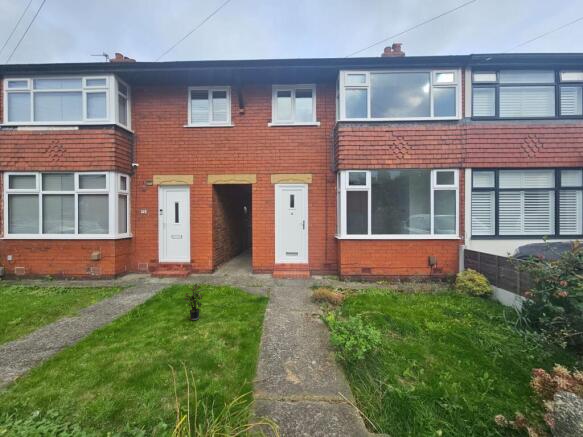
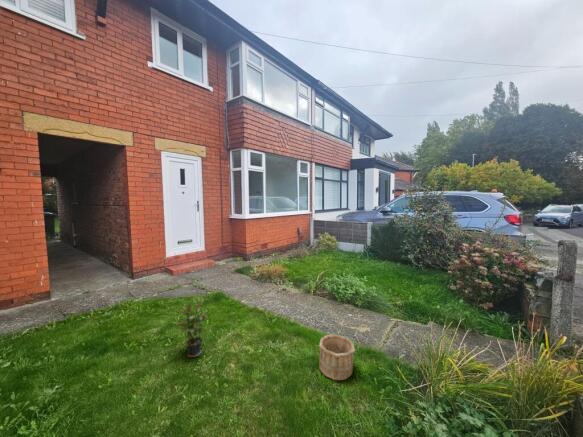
wooden bucket: none [198,336,229,373] -> present [319,335,355,380]

